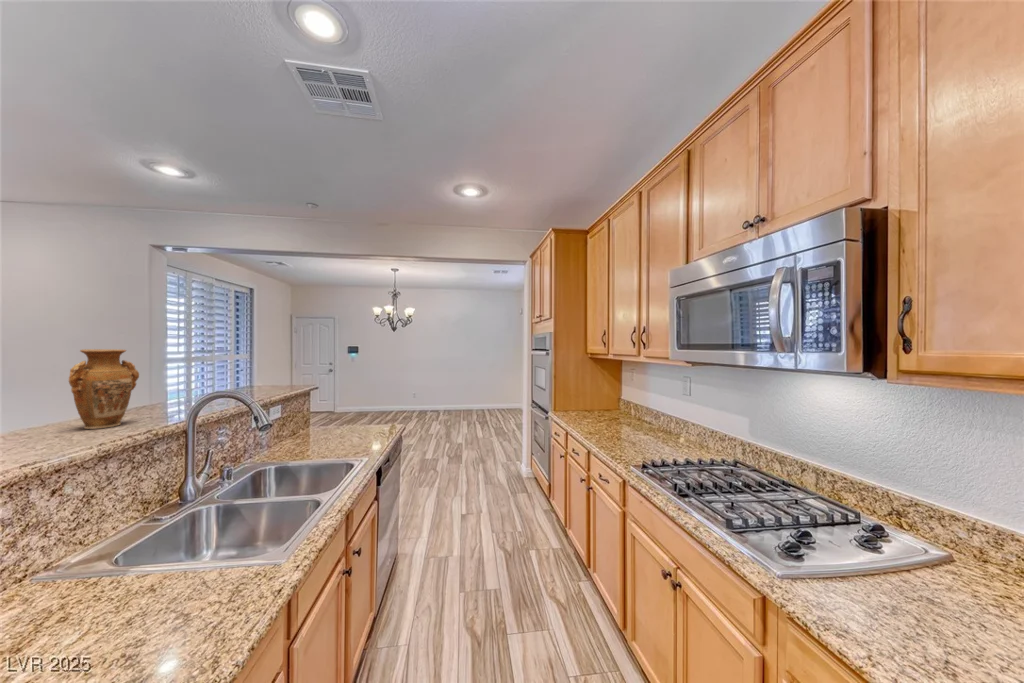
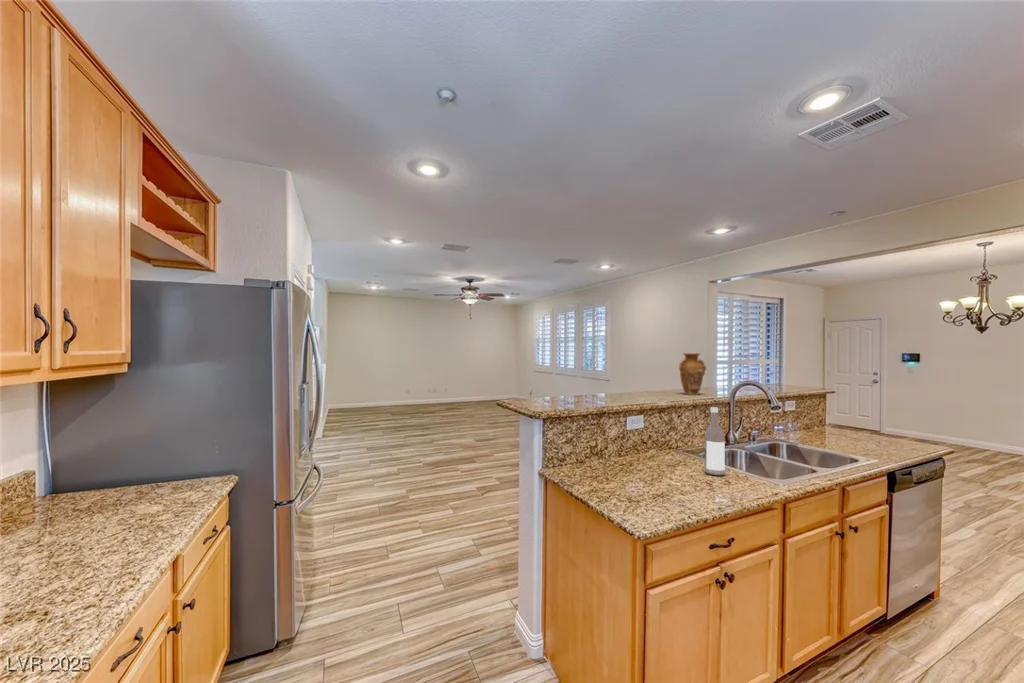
wine bottle: none [119,469,176,631] -> present [704,407,725,475]

